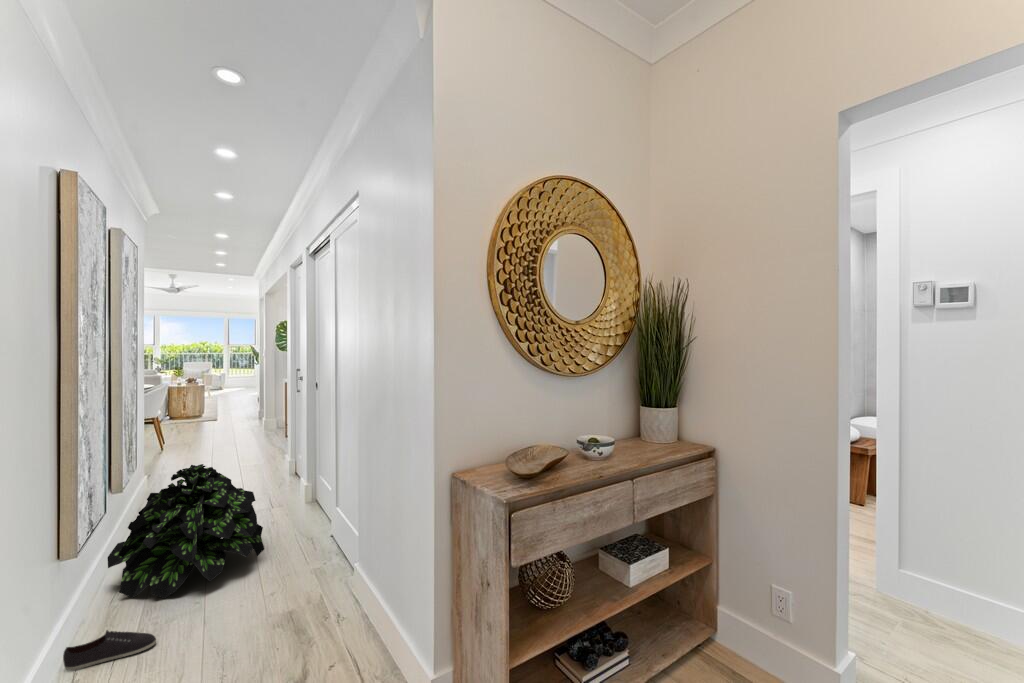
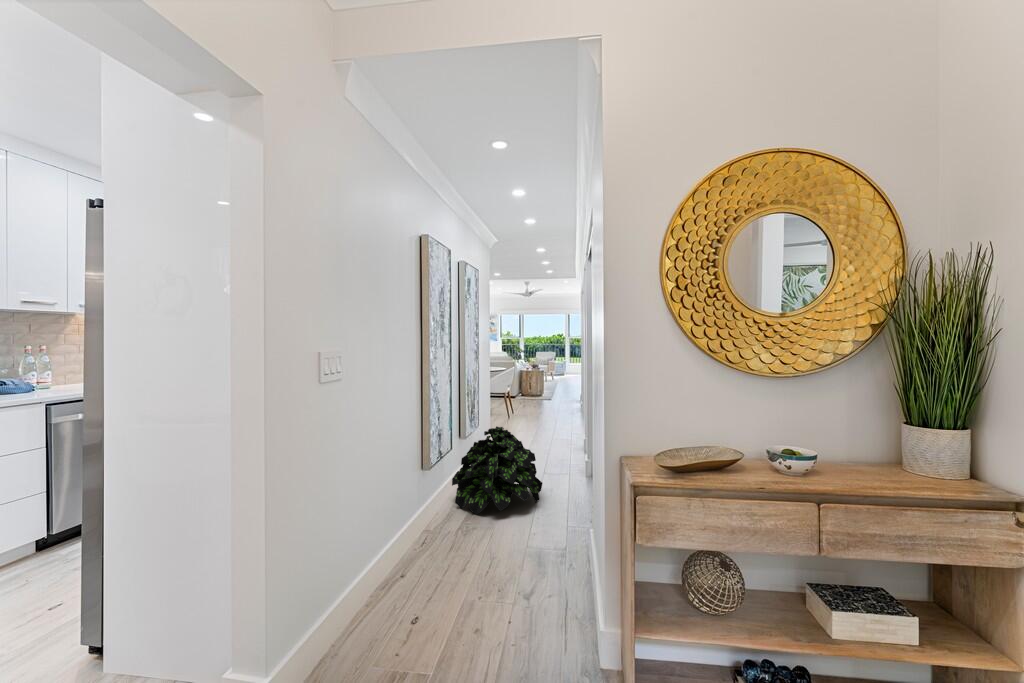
shoe: present [63,630,156,670] -> none [420,521,463,541]

